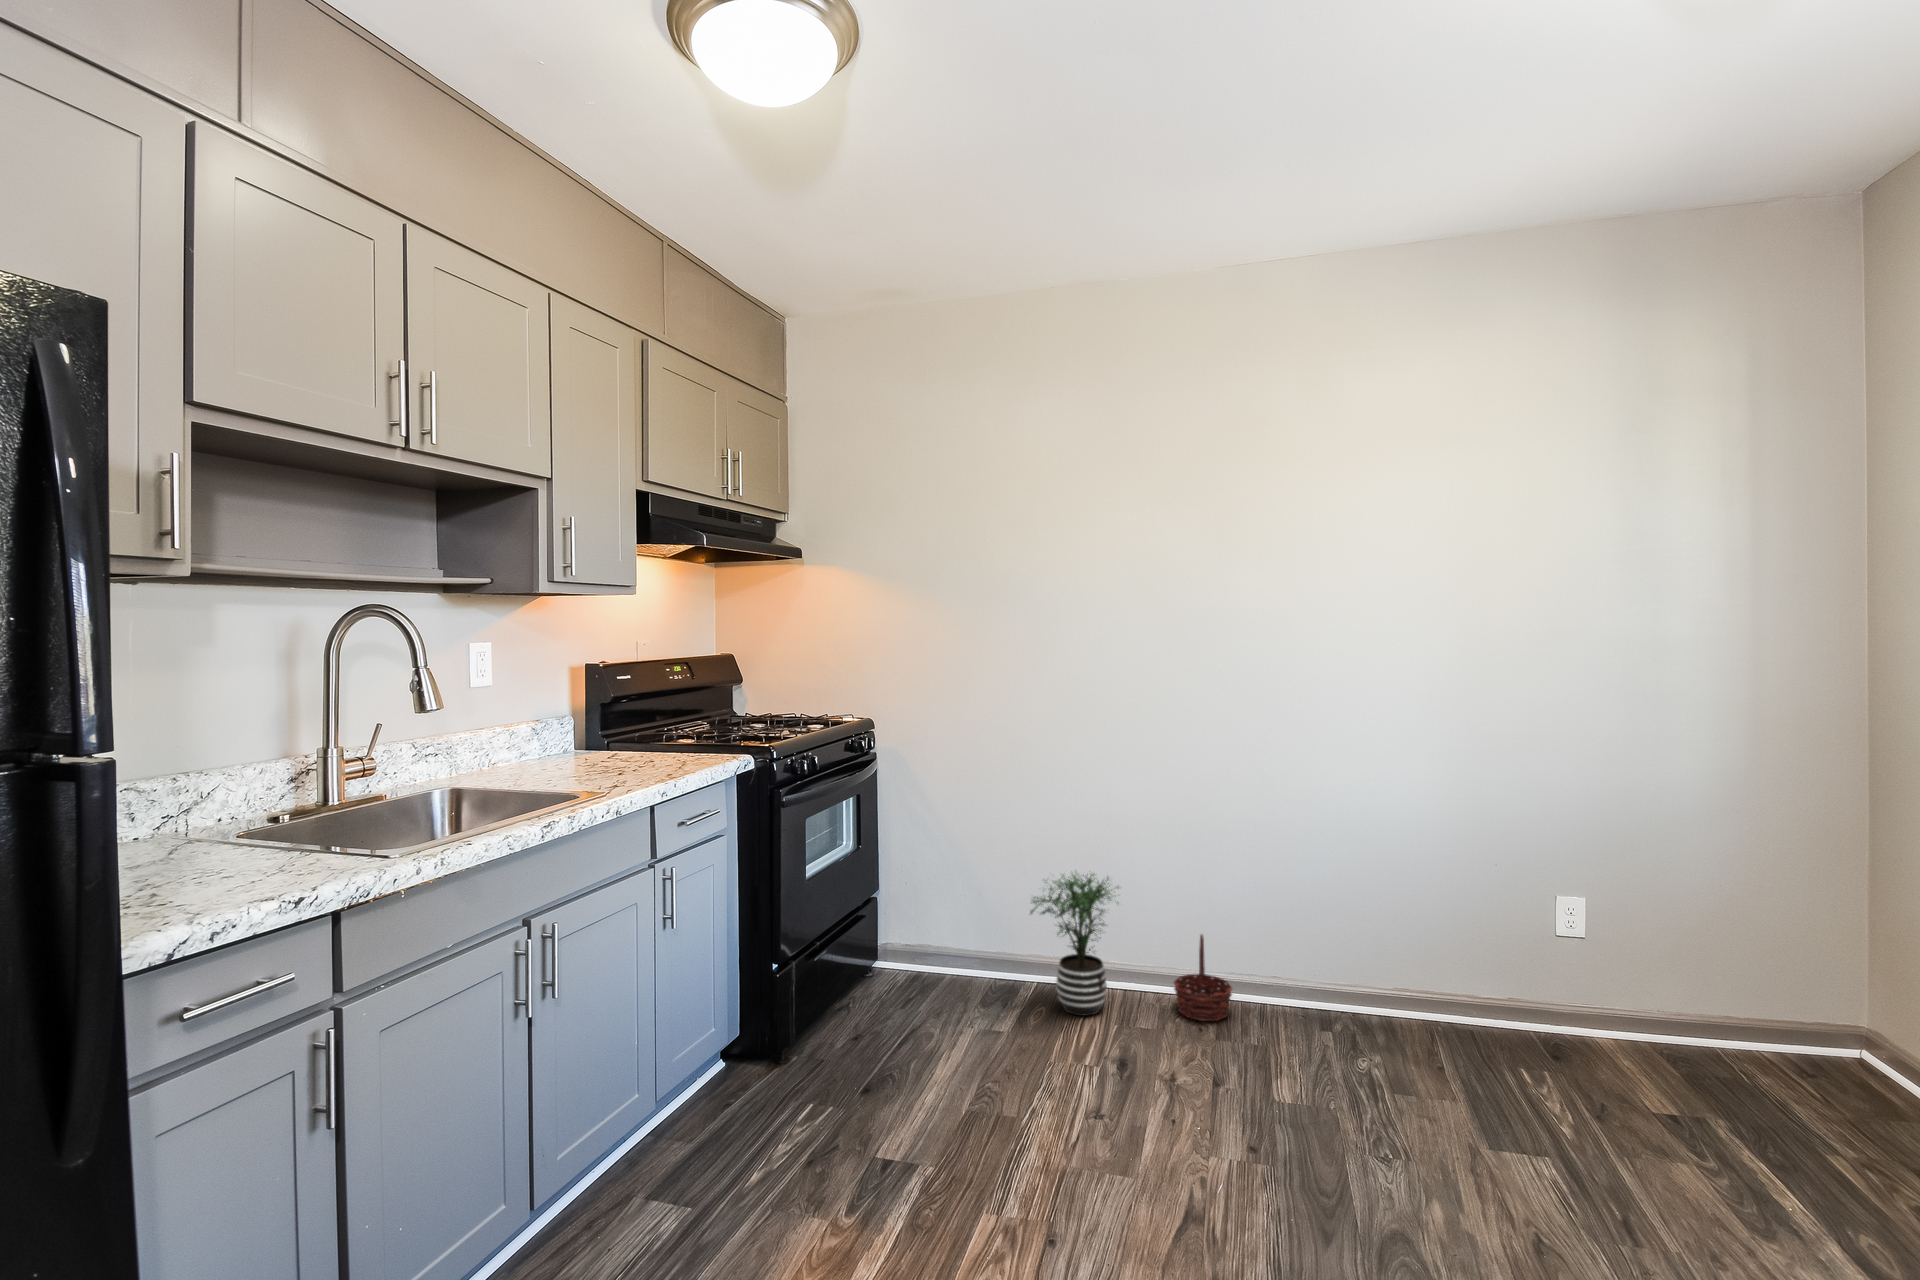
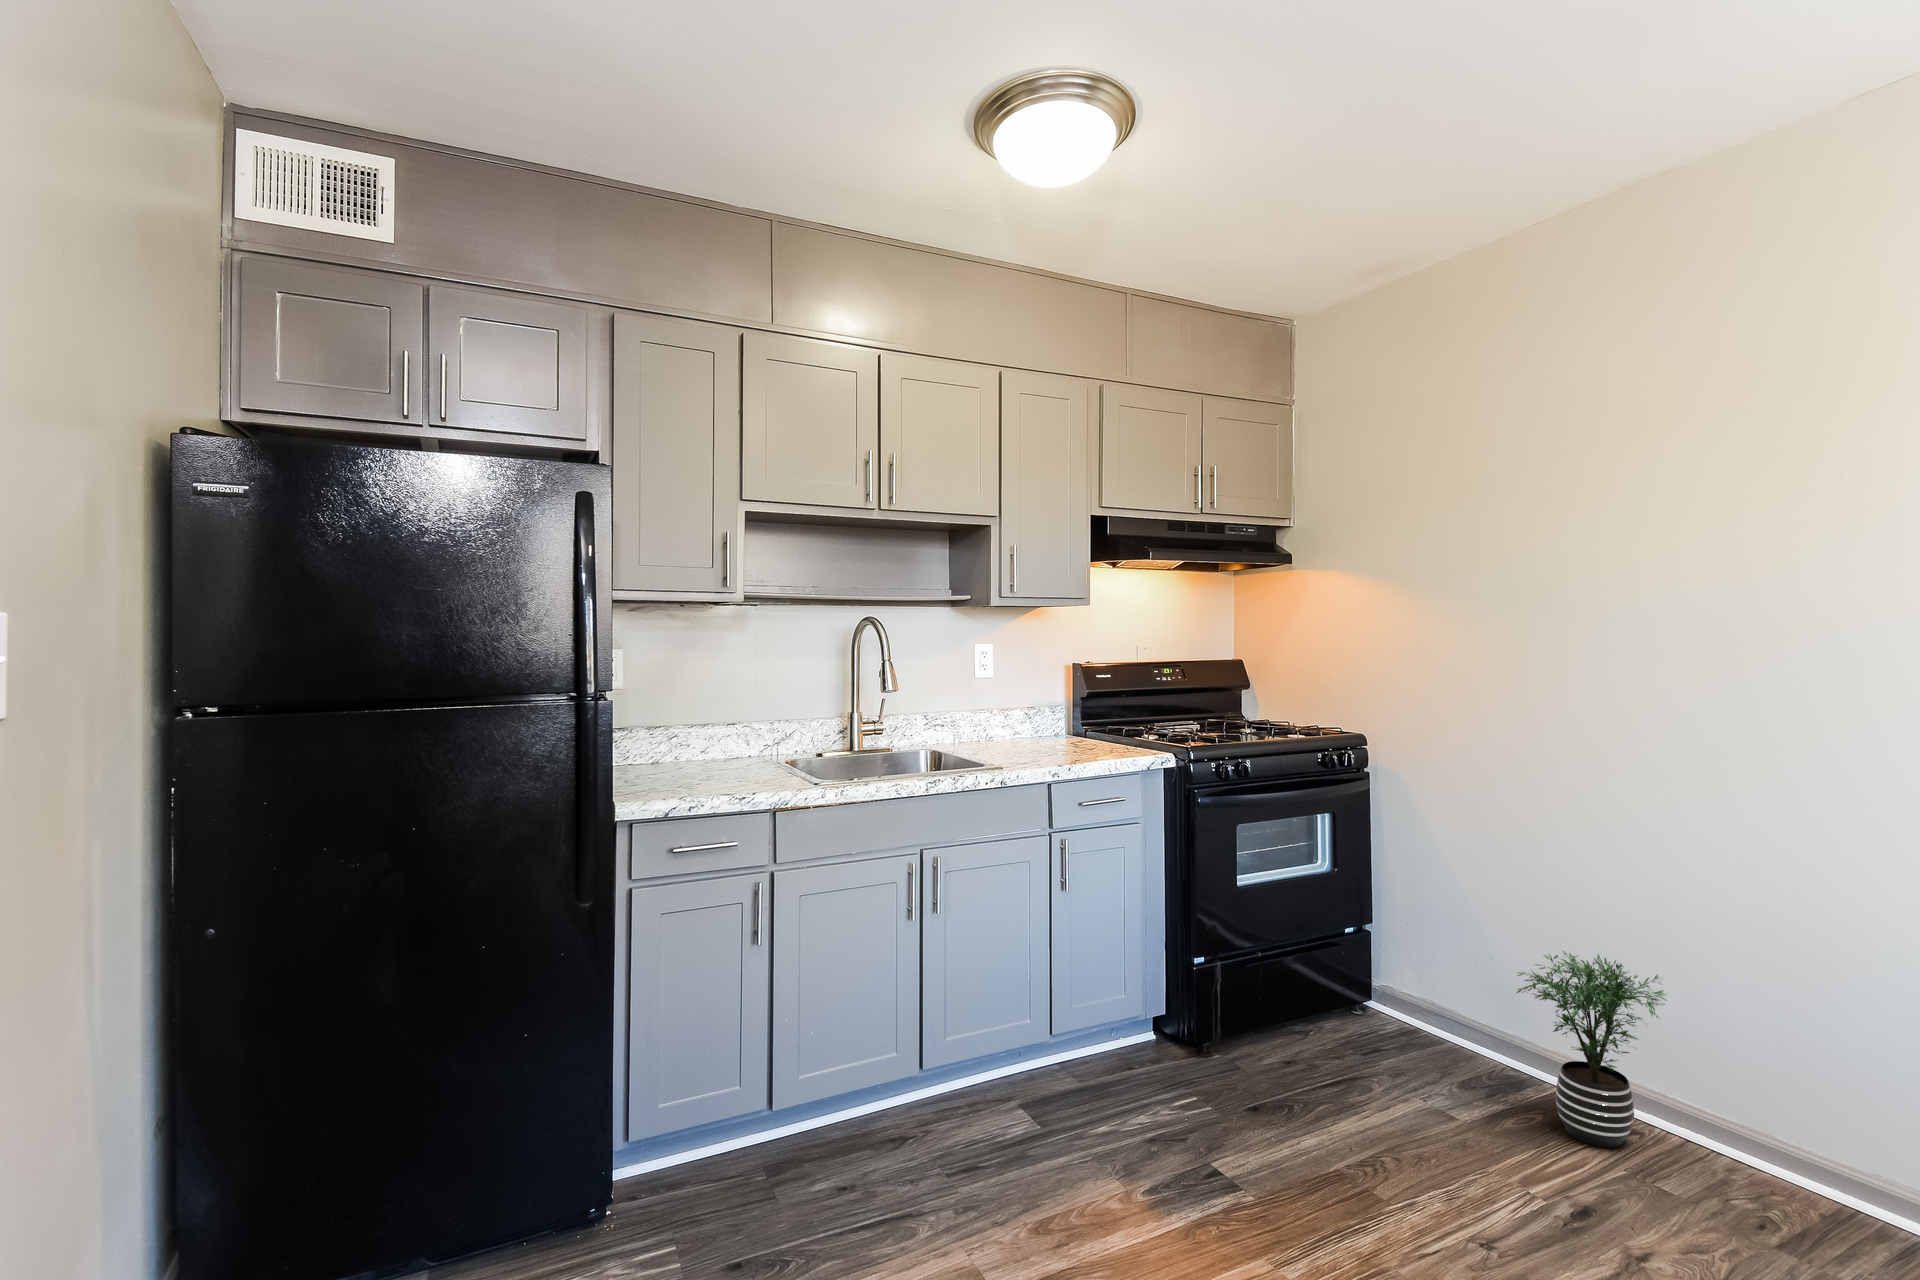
basket: present [1174,935,1232,1021] -> none [1743,1097,1856,1233]

